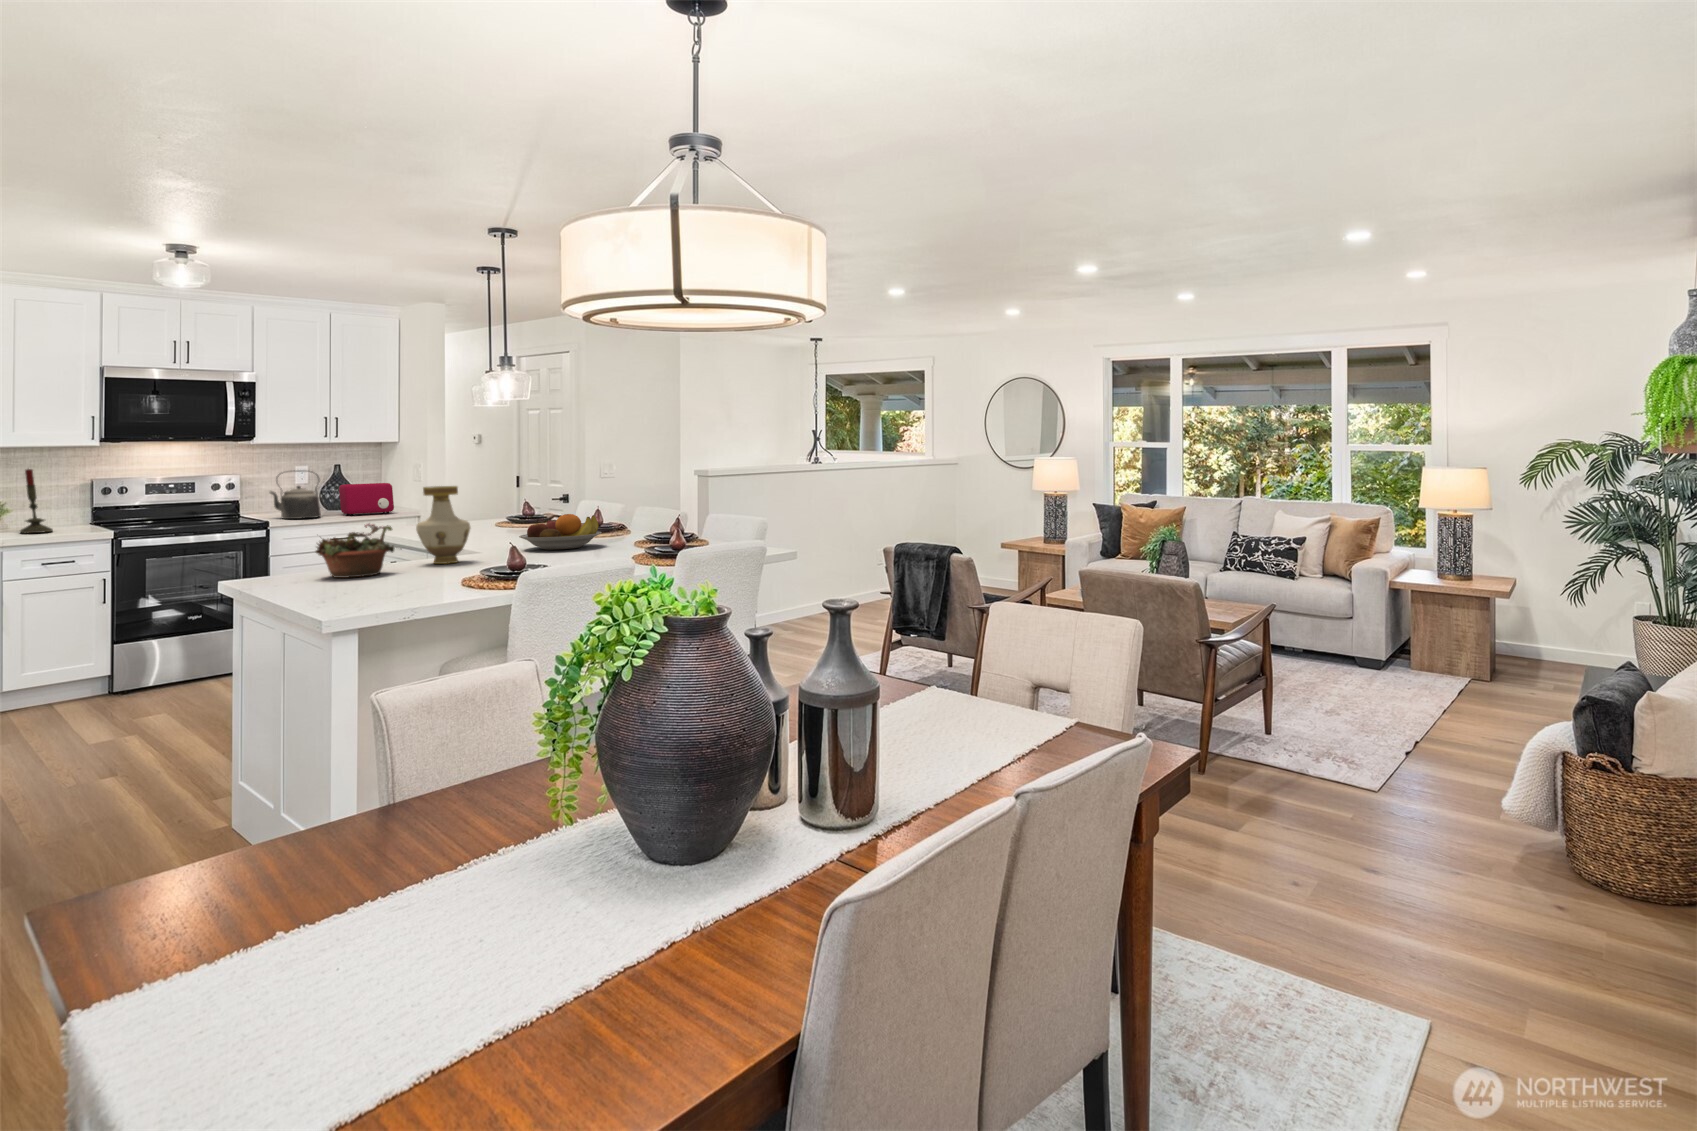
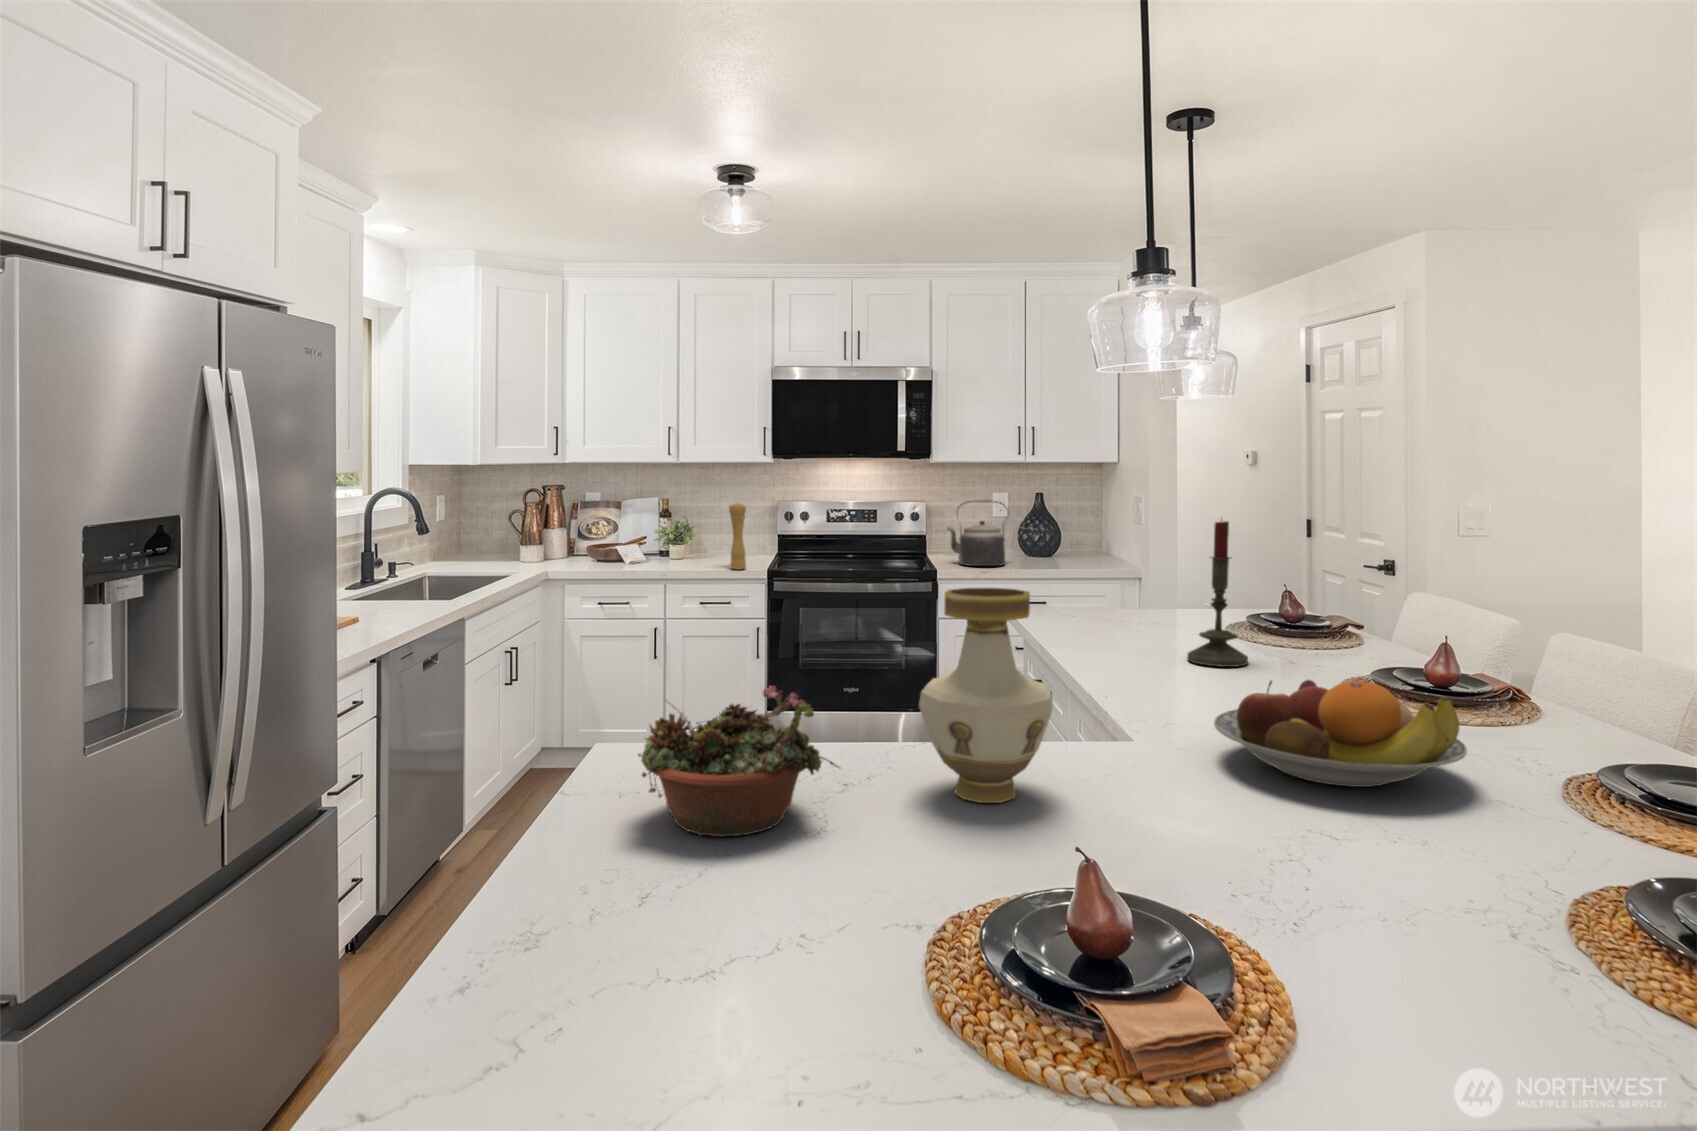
candle: present [20,469,53,534] -> present [1187,521,1248,667]
pepper mill: none [66,477,90,534] -> present [729,503,746,569]
toaster: present [339,483,394,516] -> none [1034,521,1103,565]

